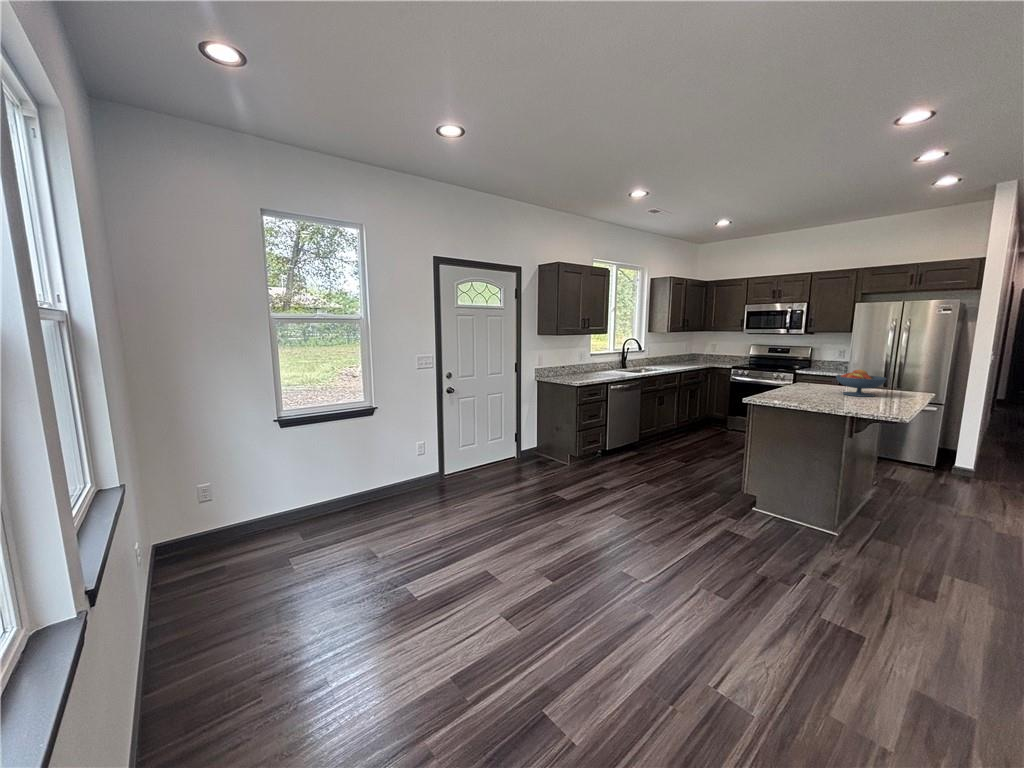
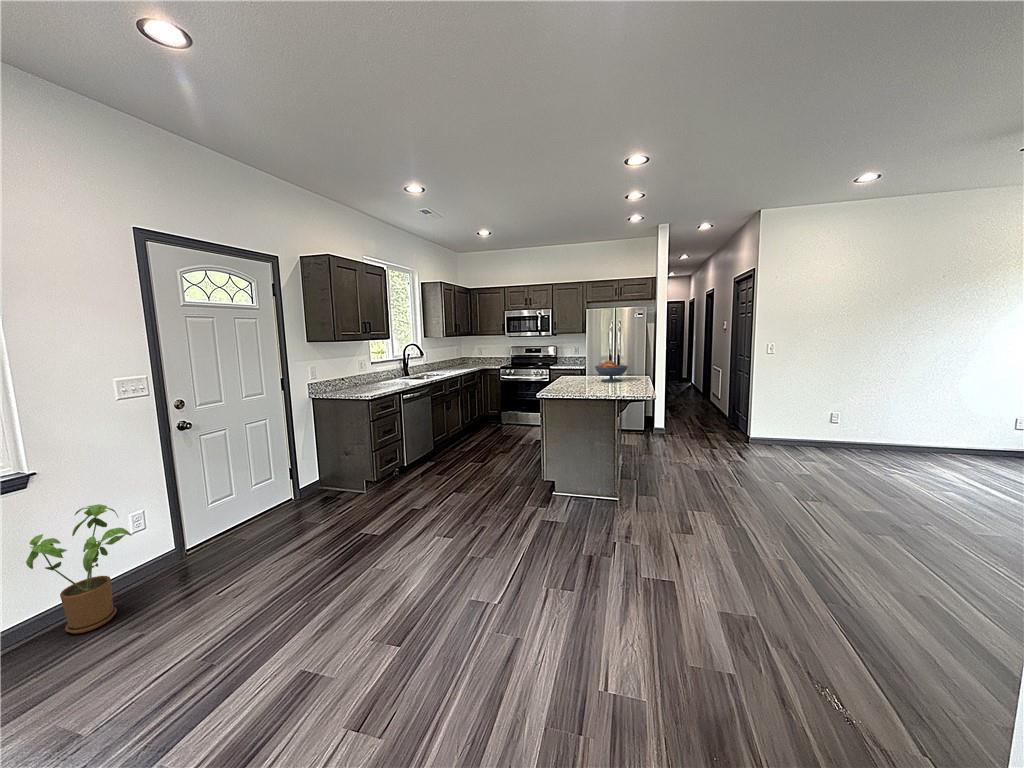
house plant: none [369,432,414,507] -> present [26,504,132,634]

